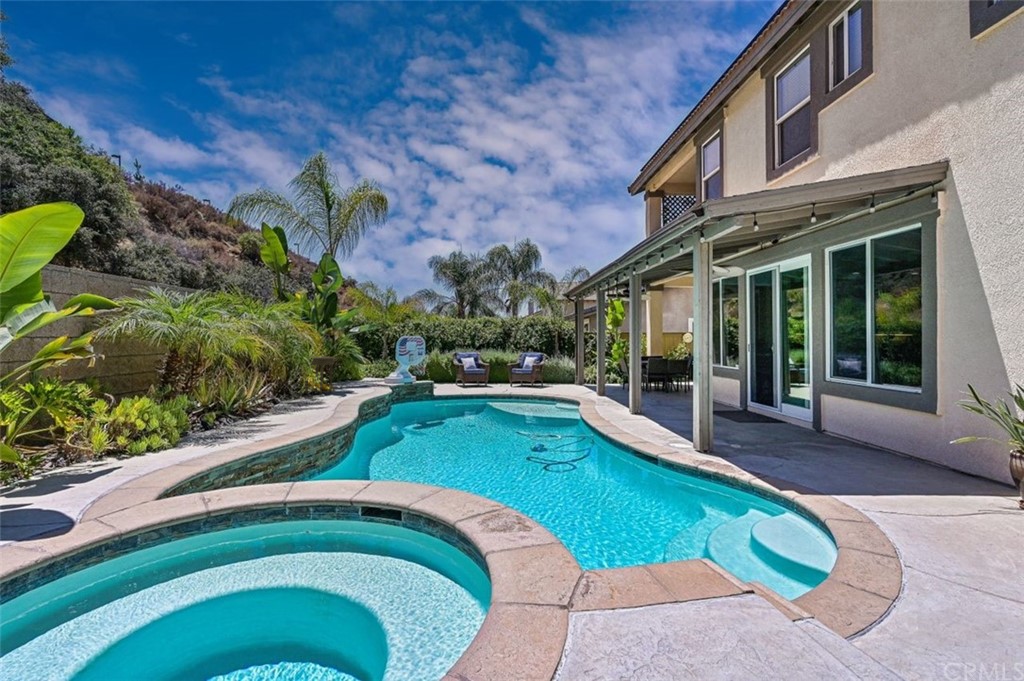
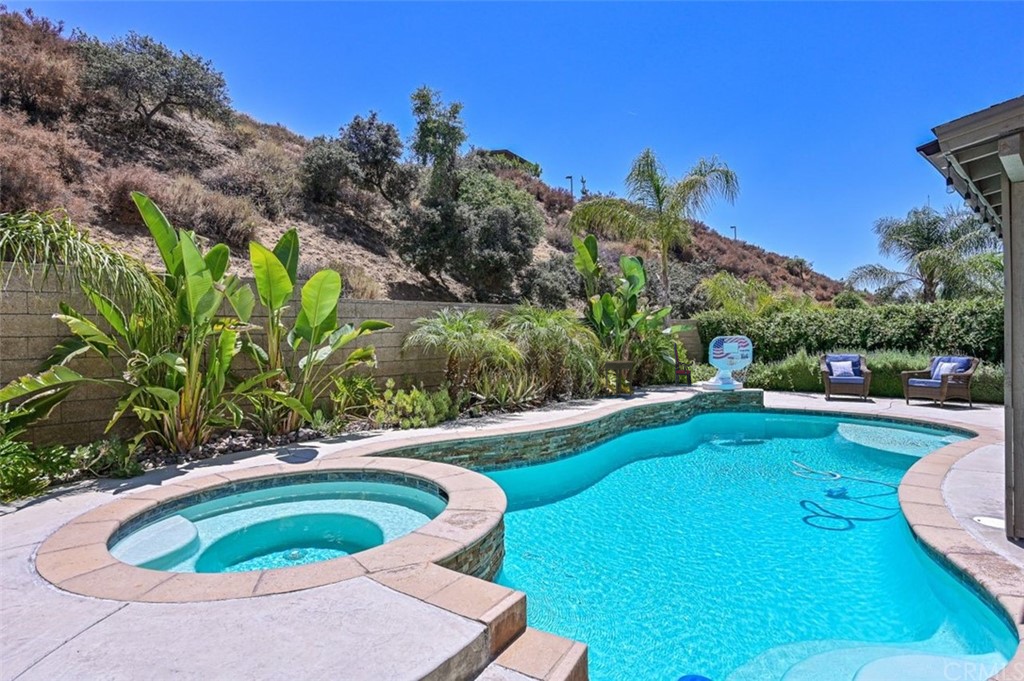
armchair: none [346,342,363,382] -> present [674,343,692,387]

